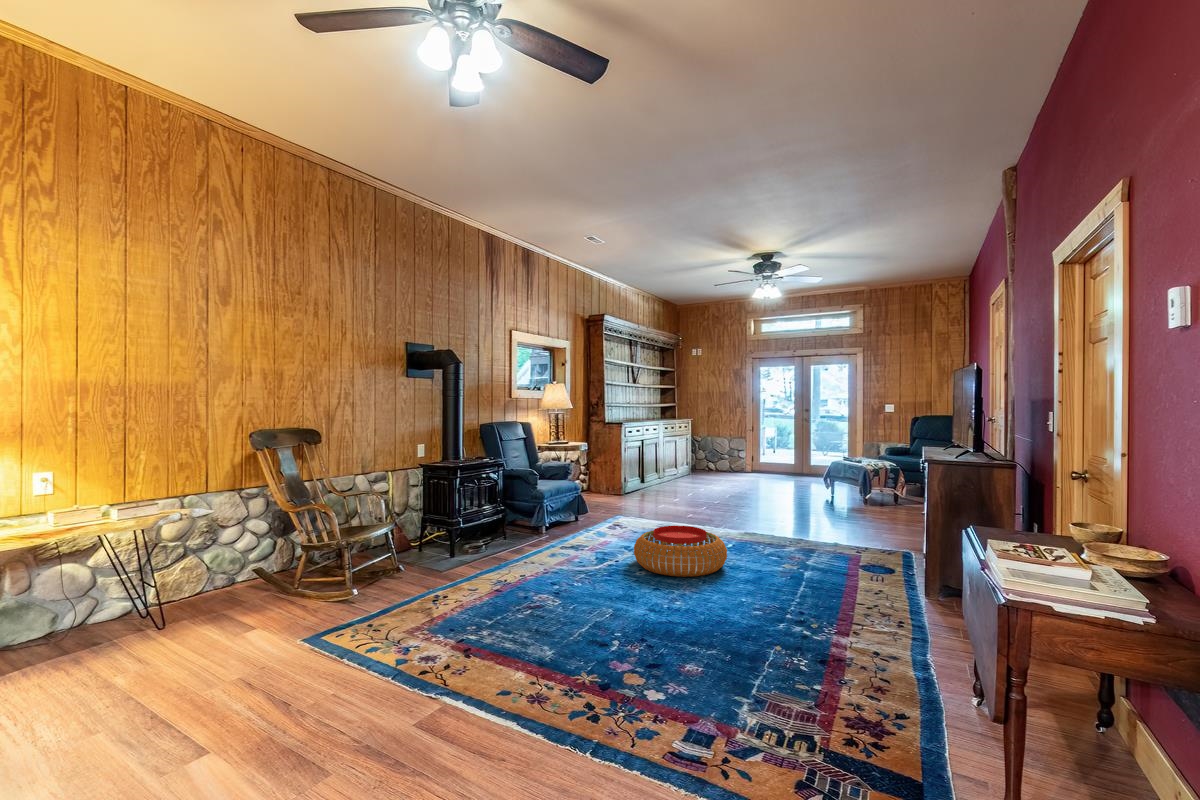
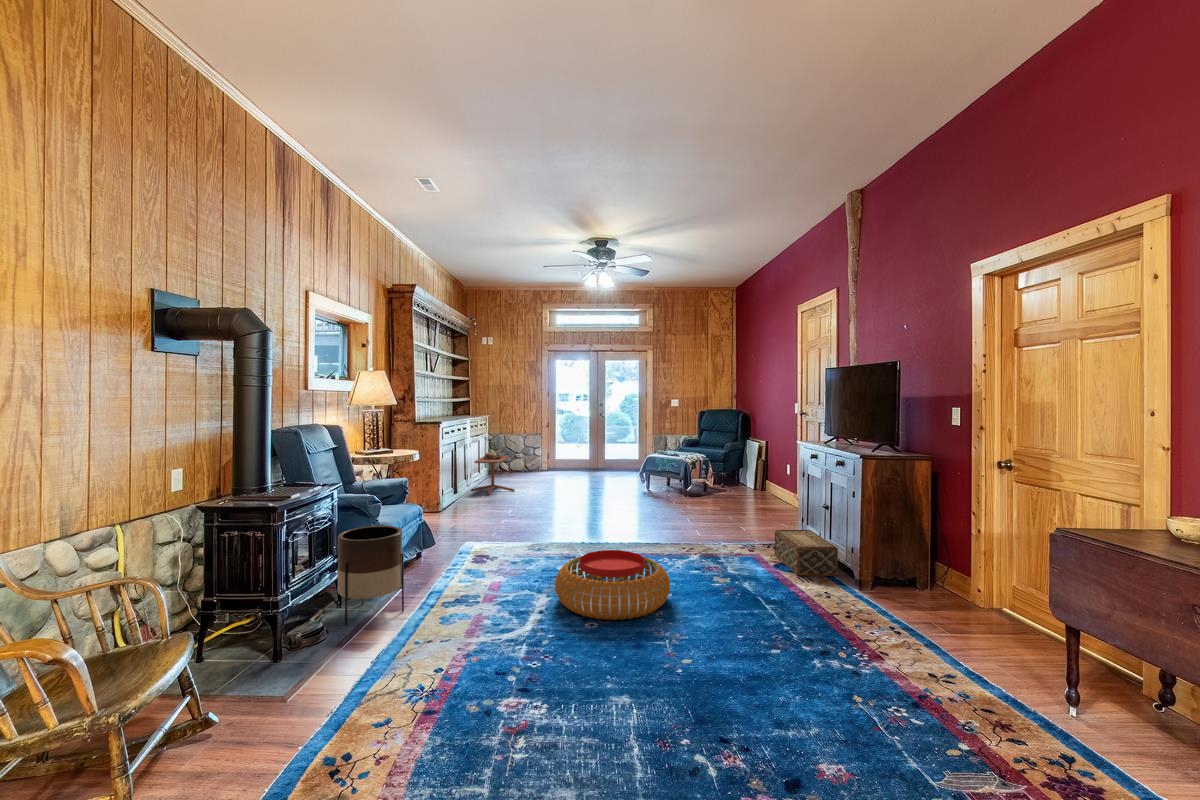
side table: none [664,451,701,487] -> present [471,453,515,495]
planter: none [499,490,539,551] -> present [338,526,404,625]
woven basket: none [875,533,921,581] -> present [775,530,838,576]

